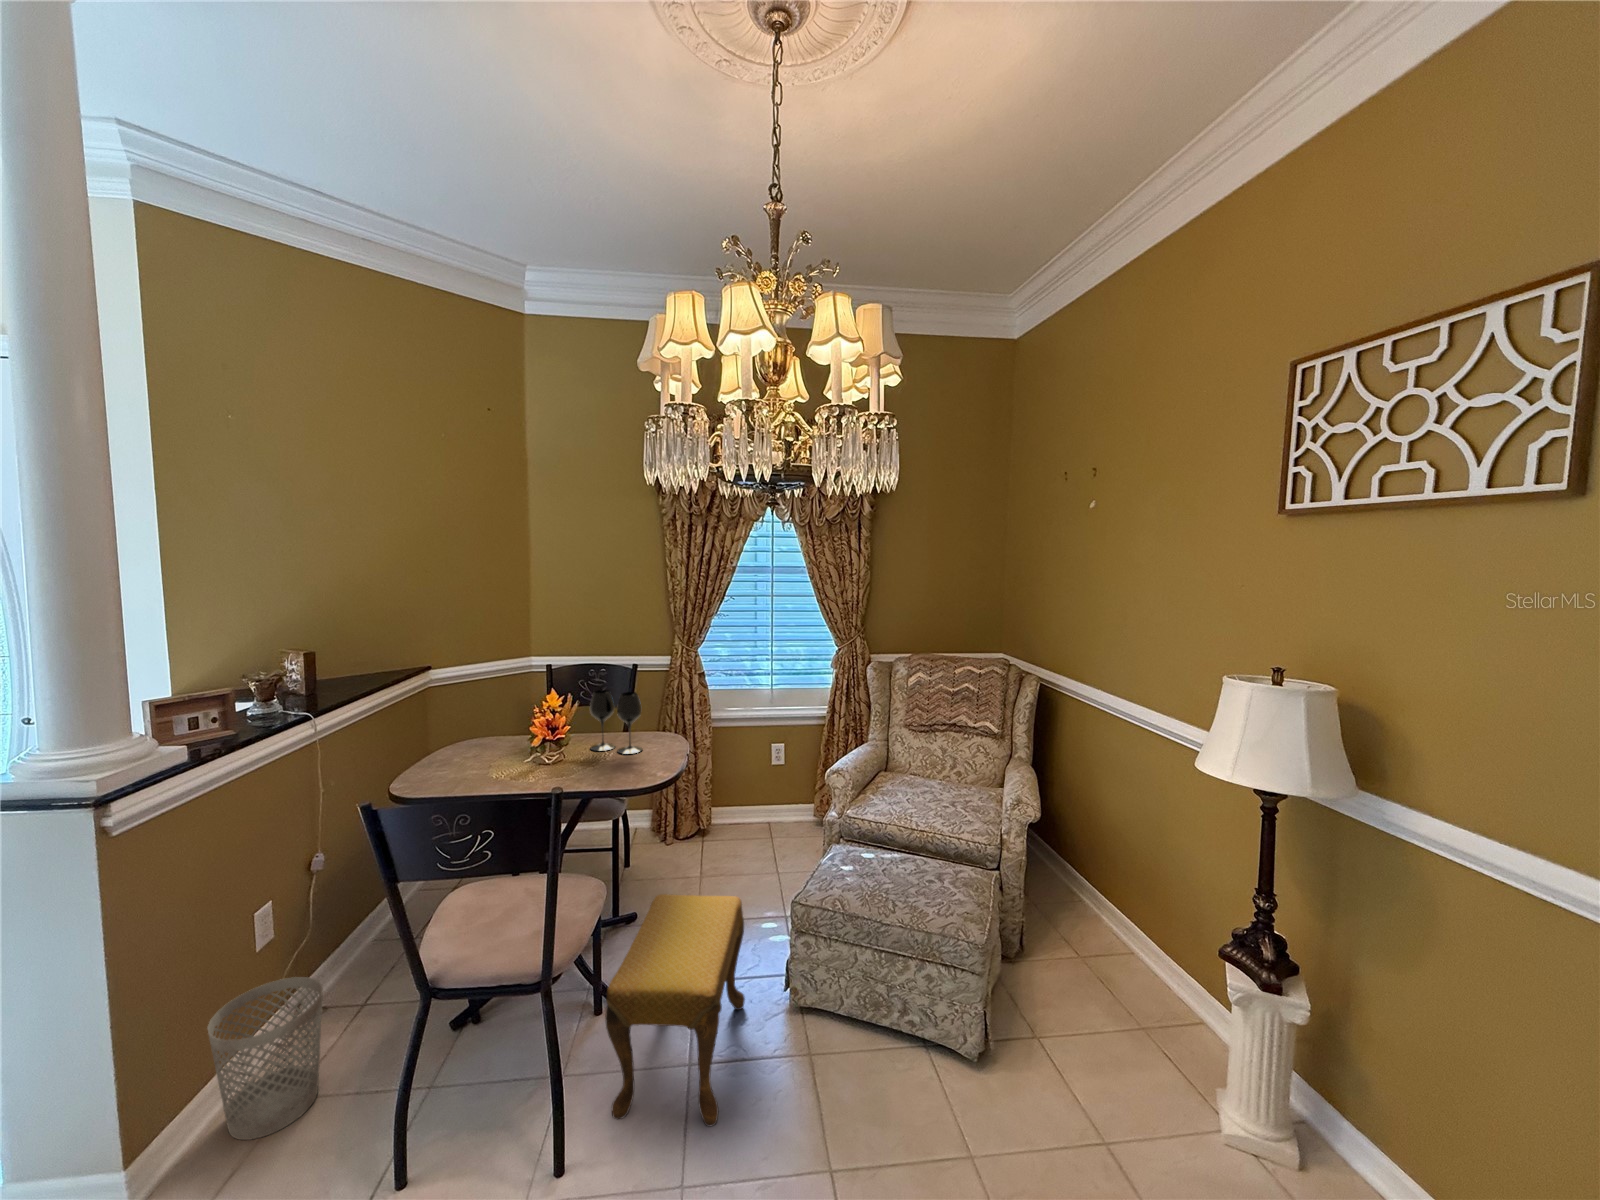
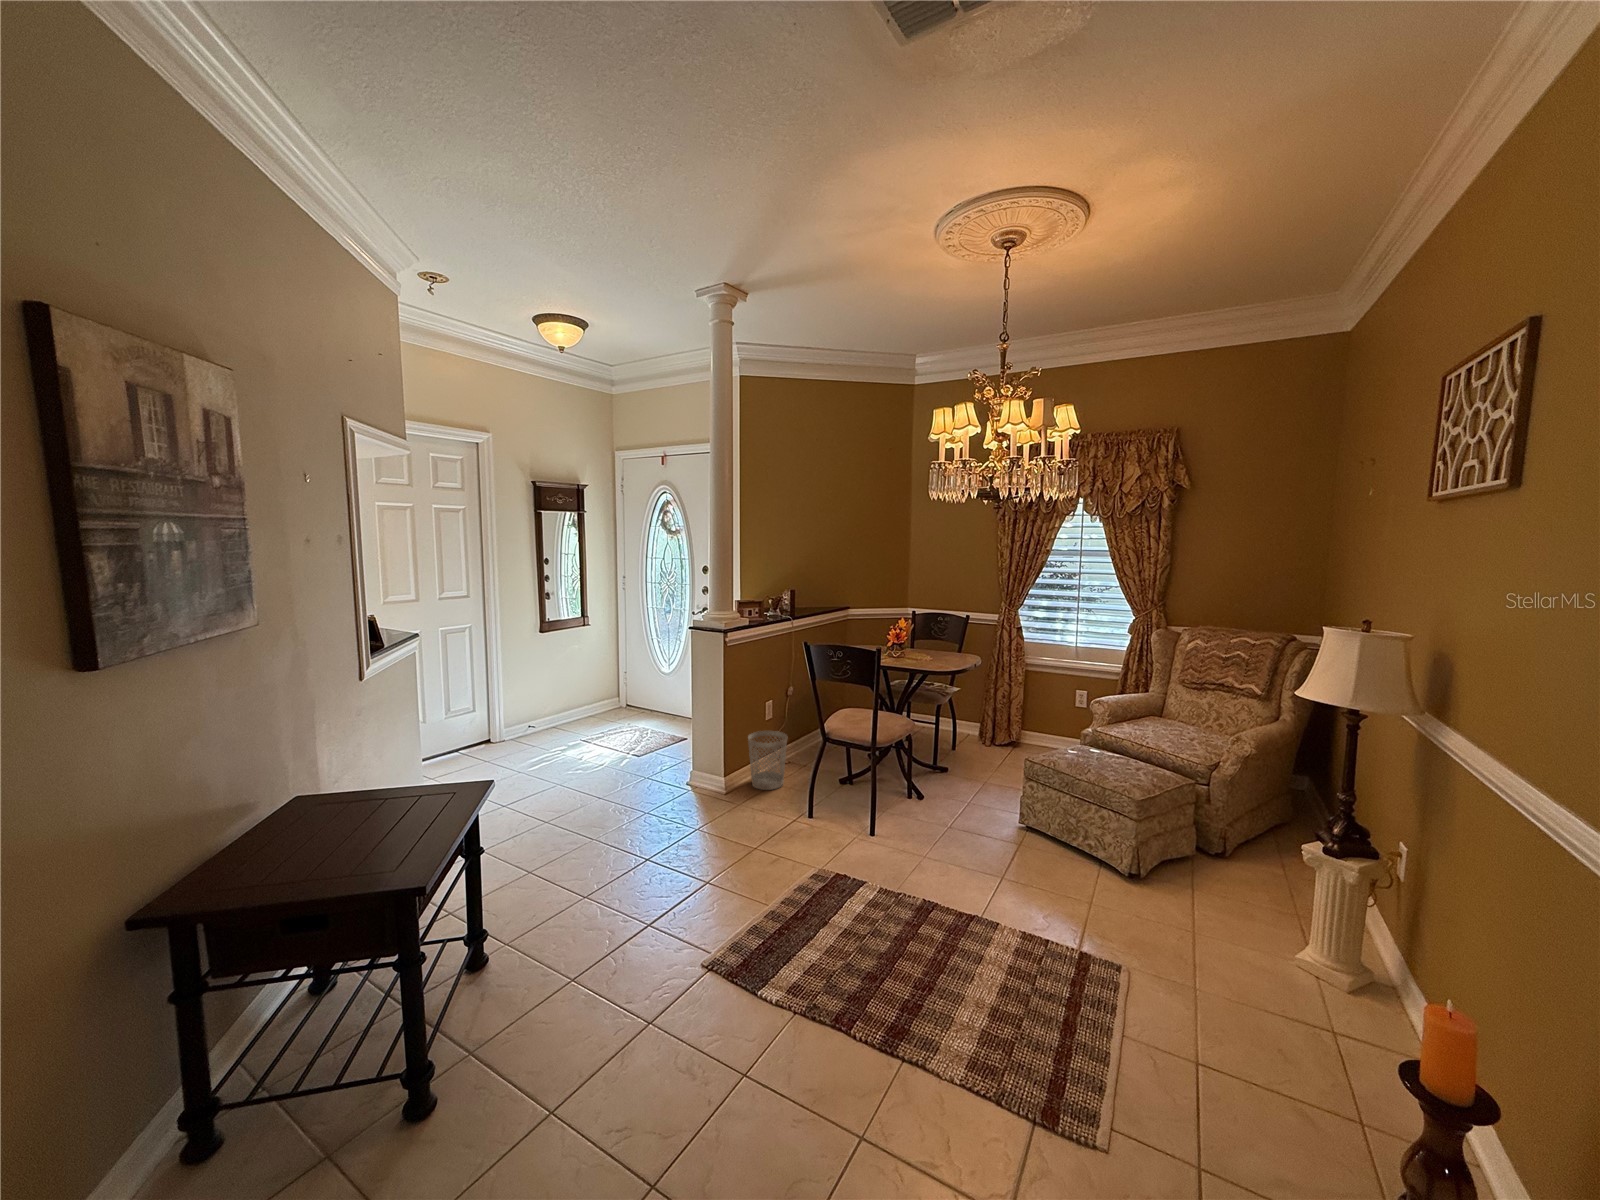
wine glass: present [590,690,642,754] -> none [922,621,952,660]
footstool: present [605,894,745,1126] -> none [900,738,994,848]

